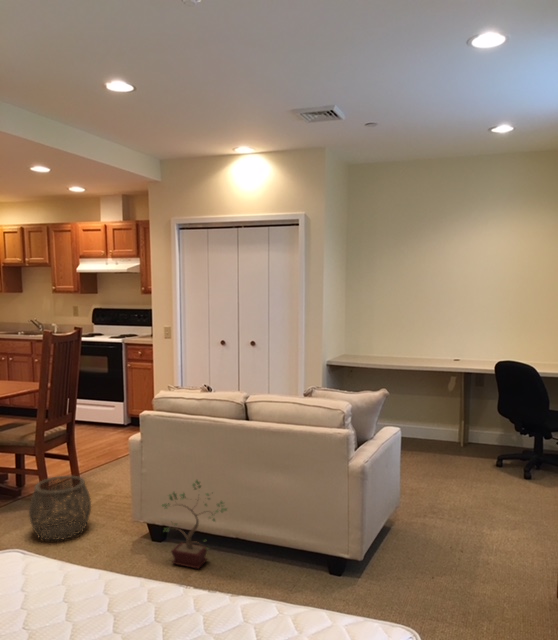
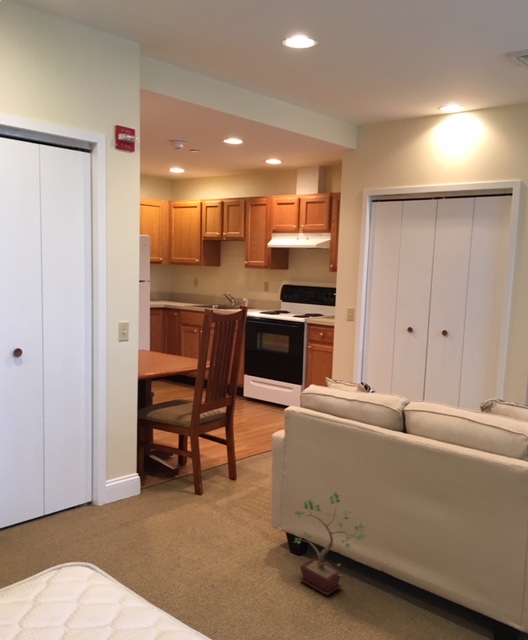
woven basket: present [29,476,91,540] -> none [173,455,235,522]

